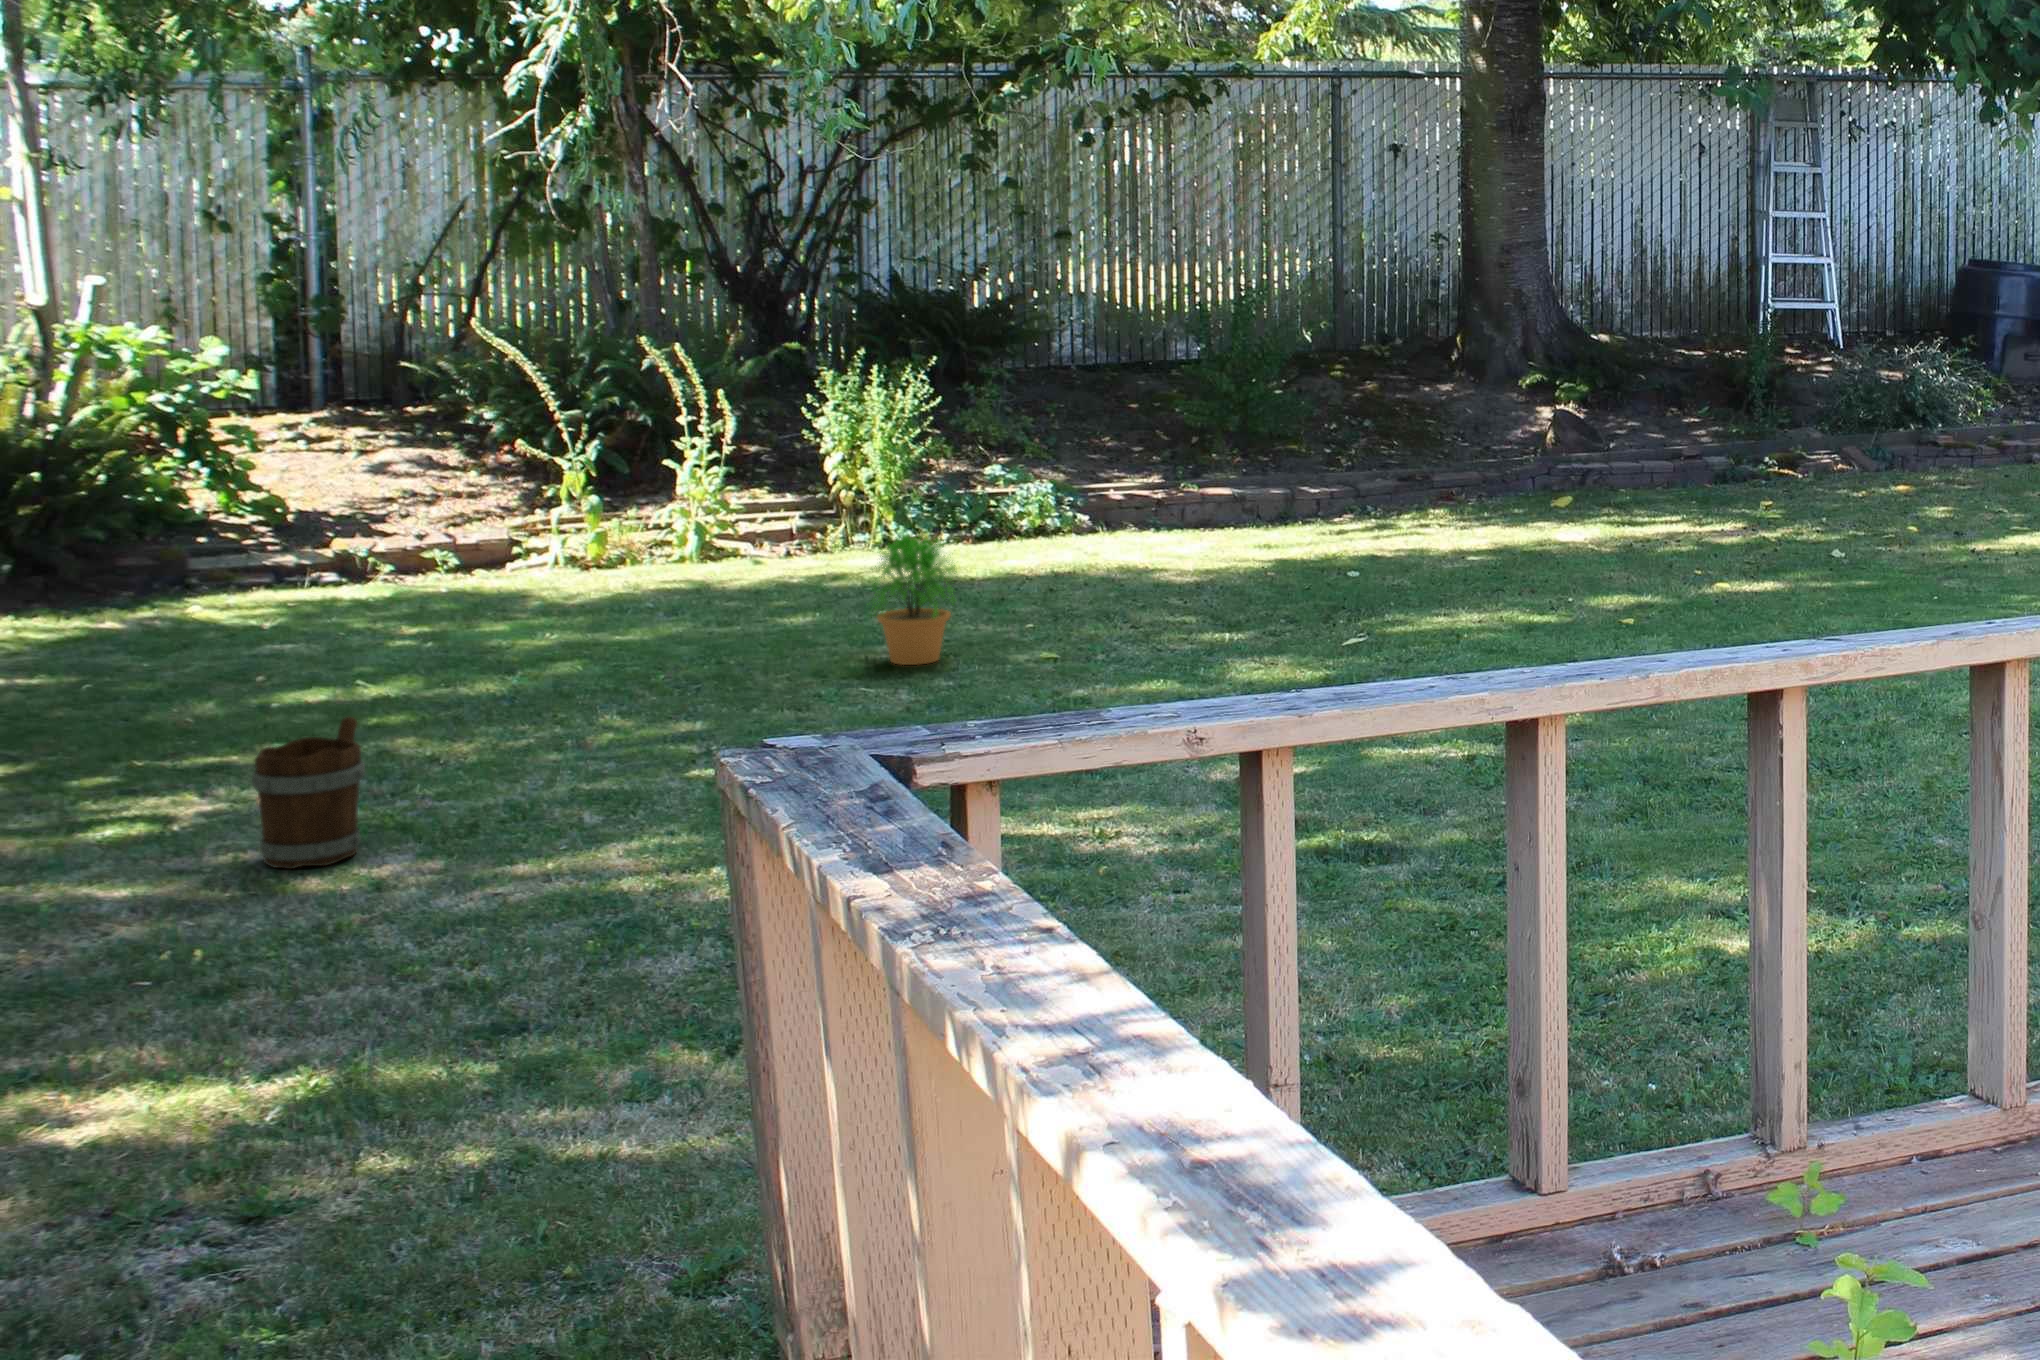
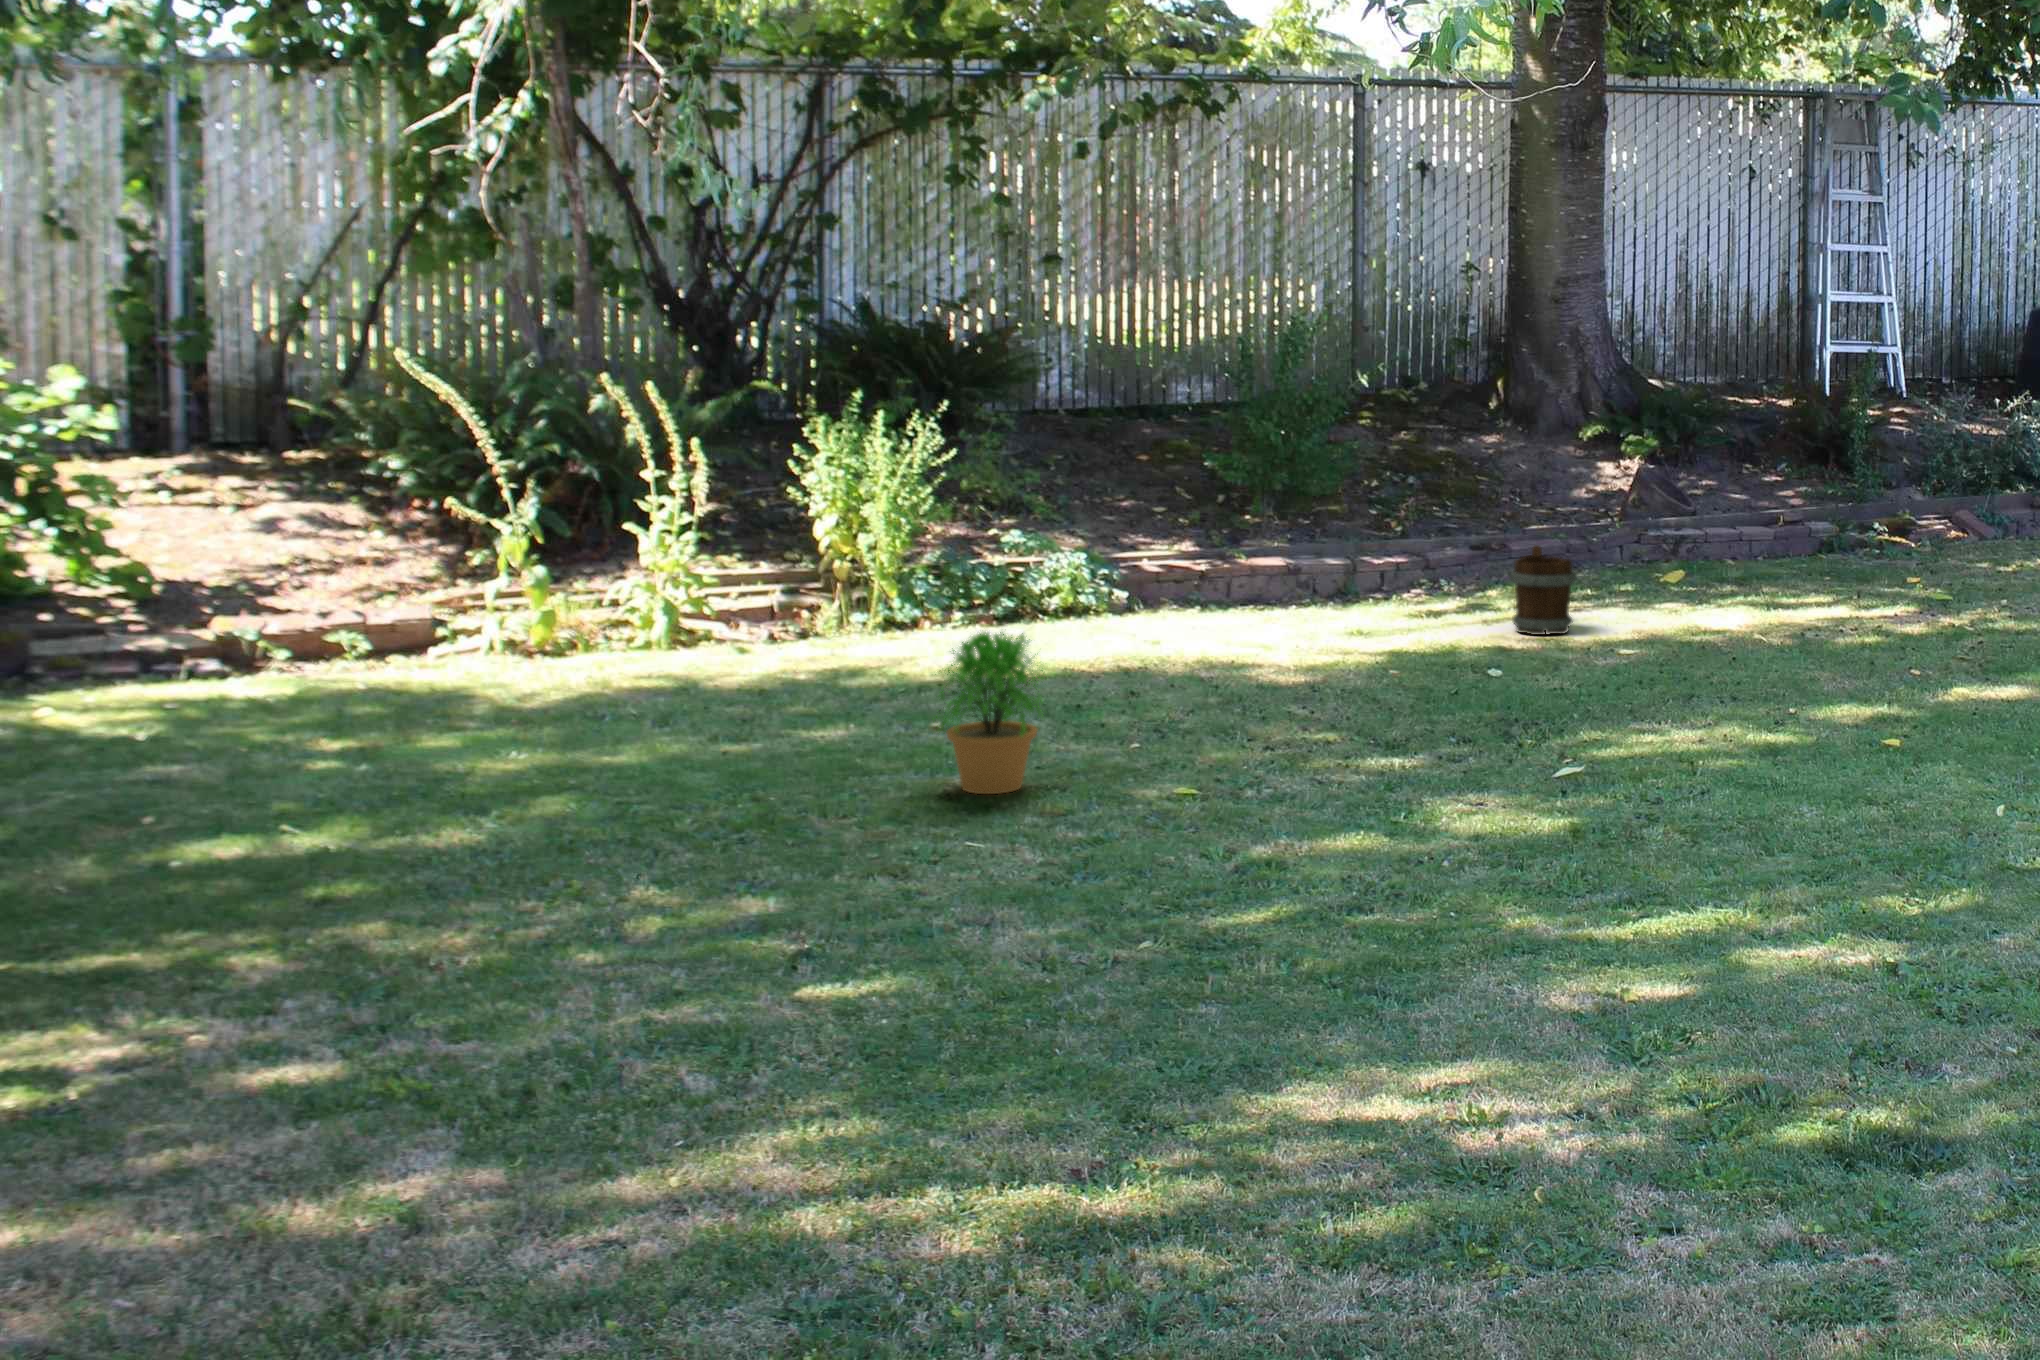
bucket: present [252,717,365,869] -> present [1509,545,1577,635]

